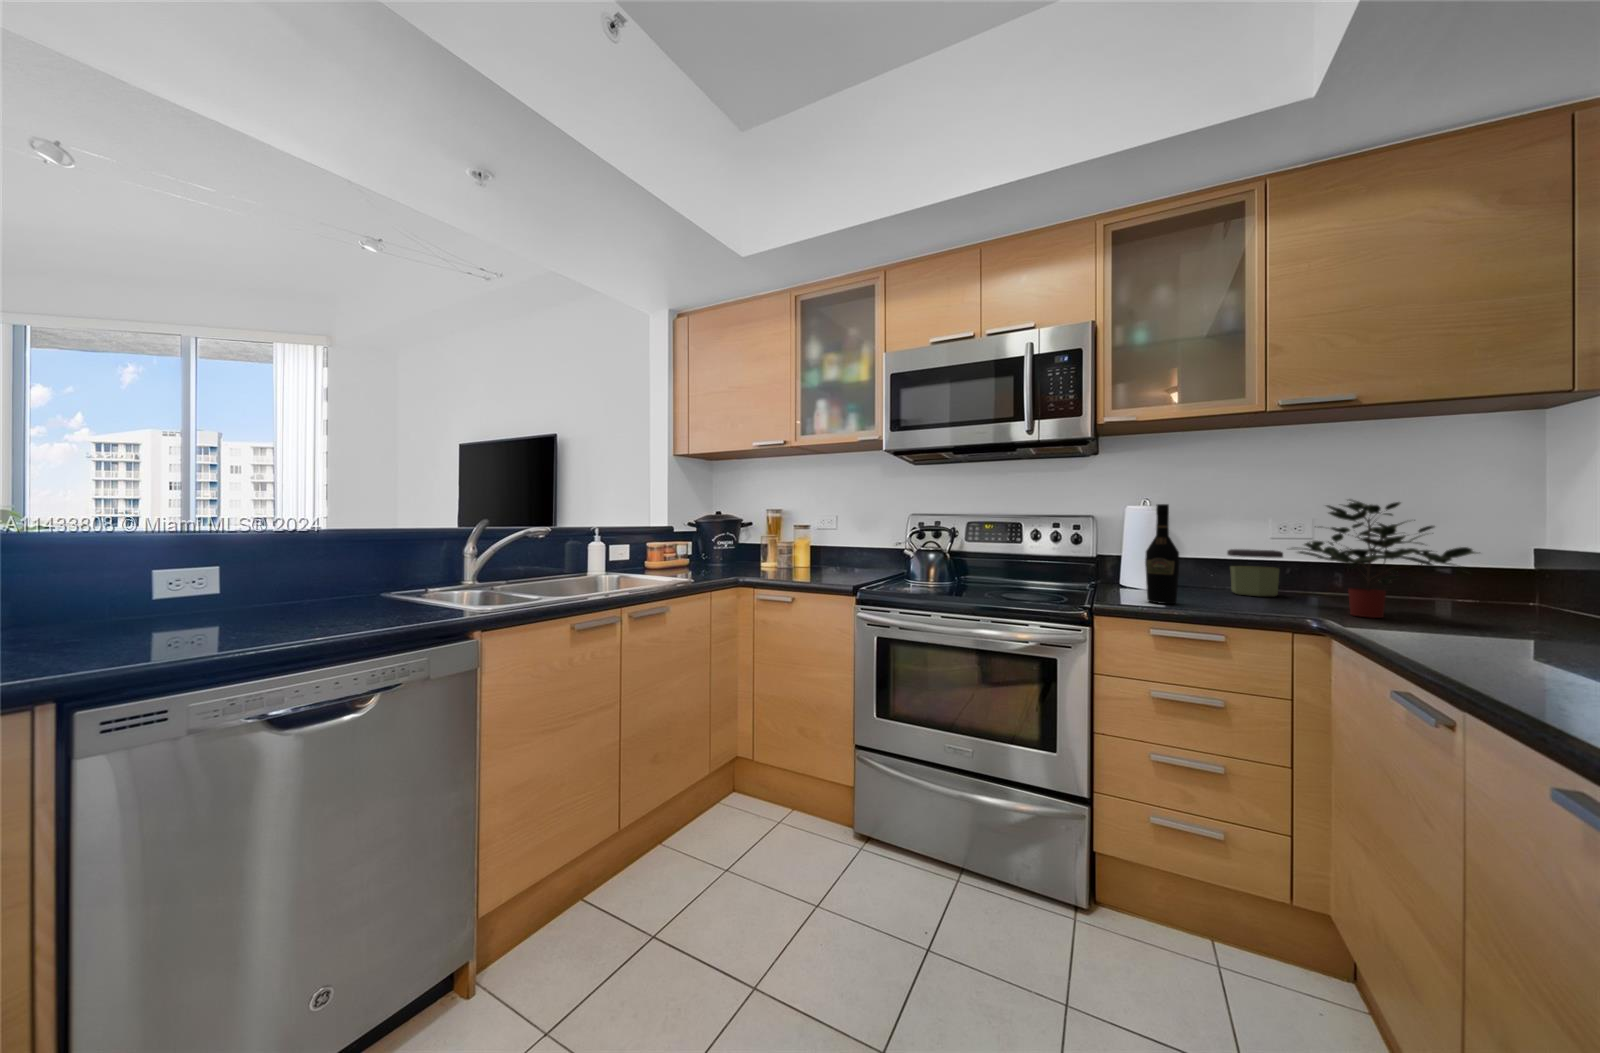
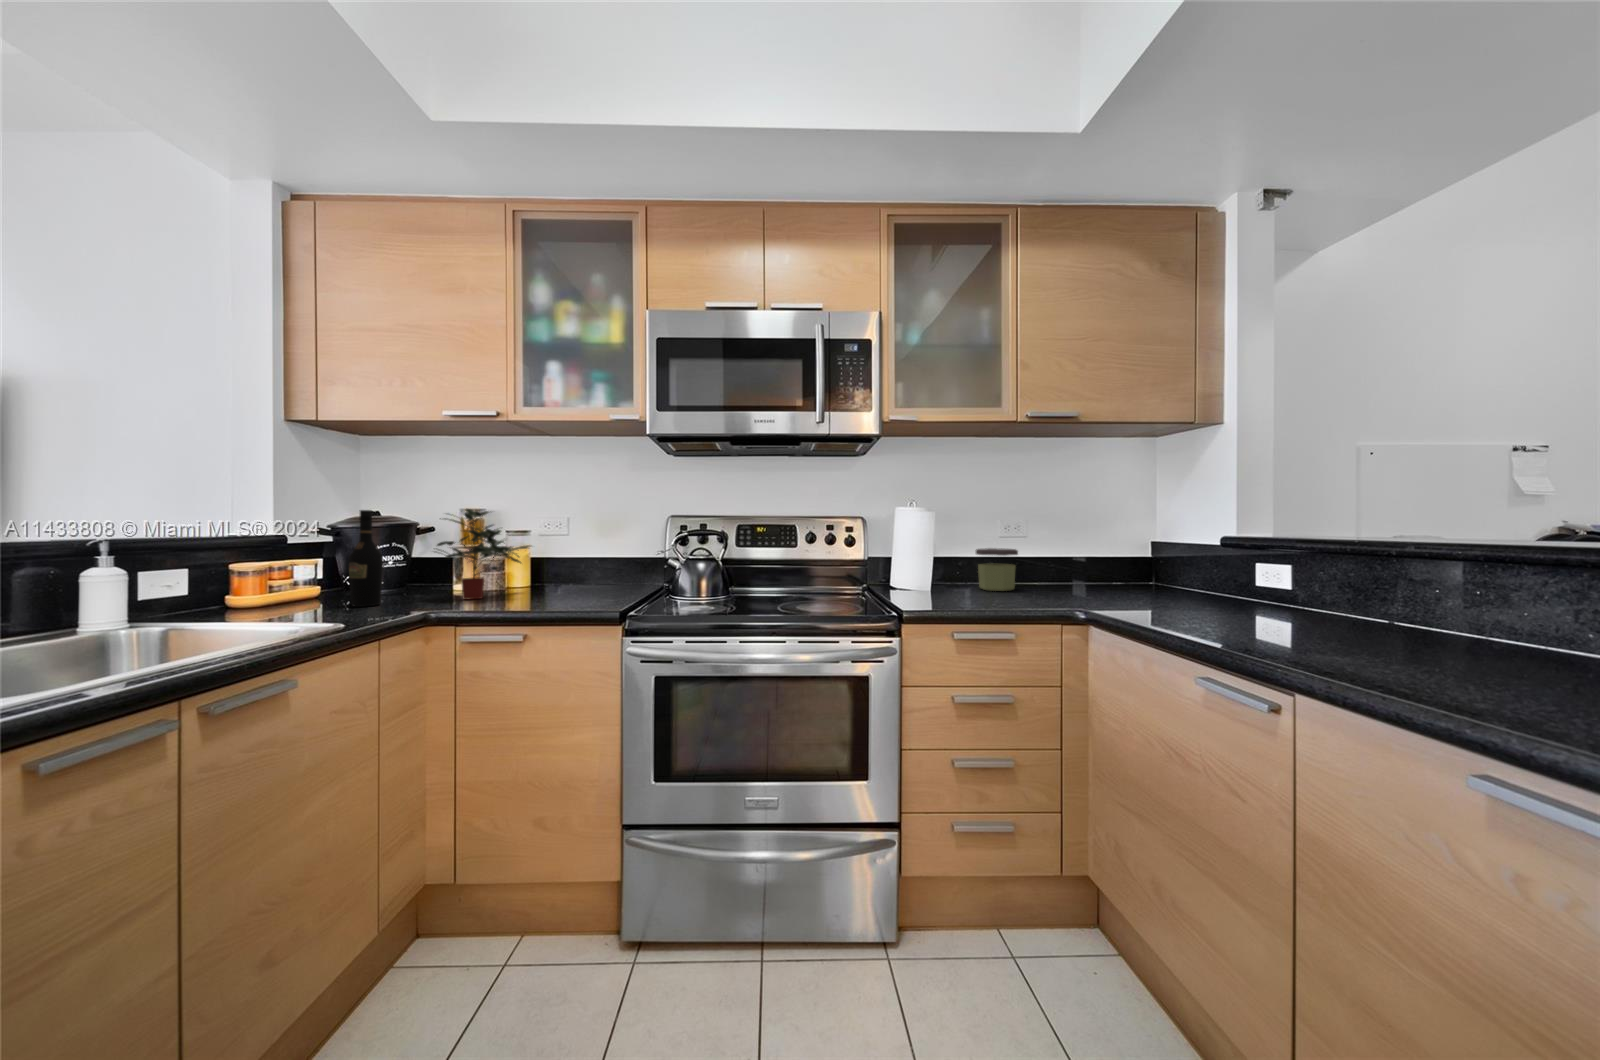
potted plant: present [1299,500,1476,618] -> present [437,509,530,599]
wine bottle: present [1145,504,1179,604] -> present [349,510,383,607]

